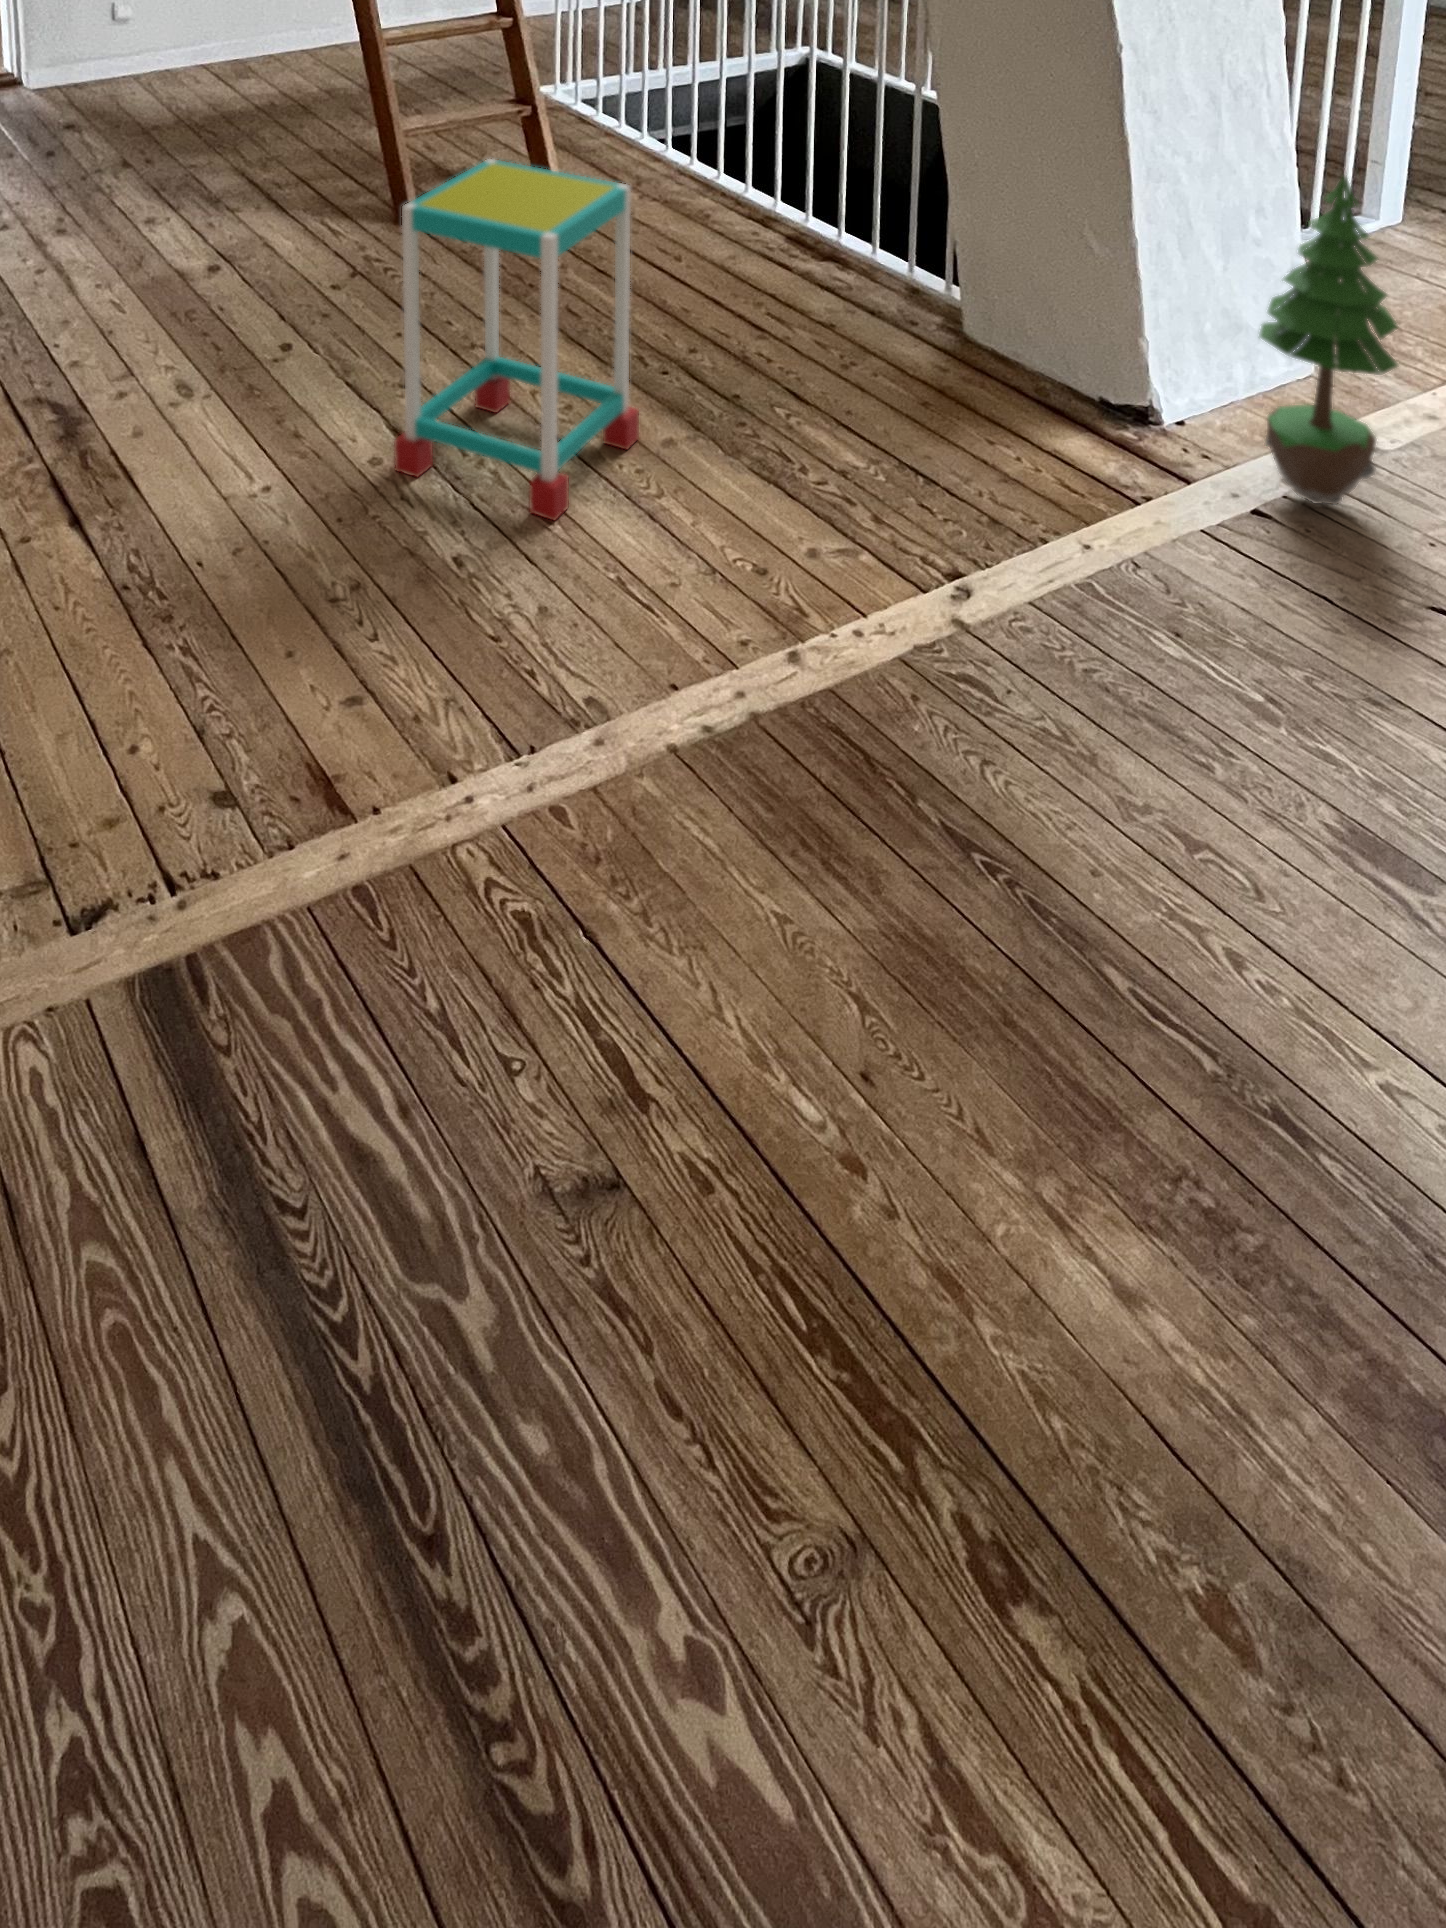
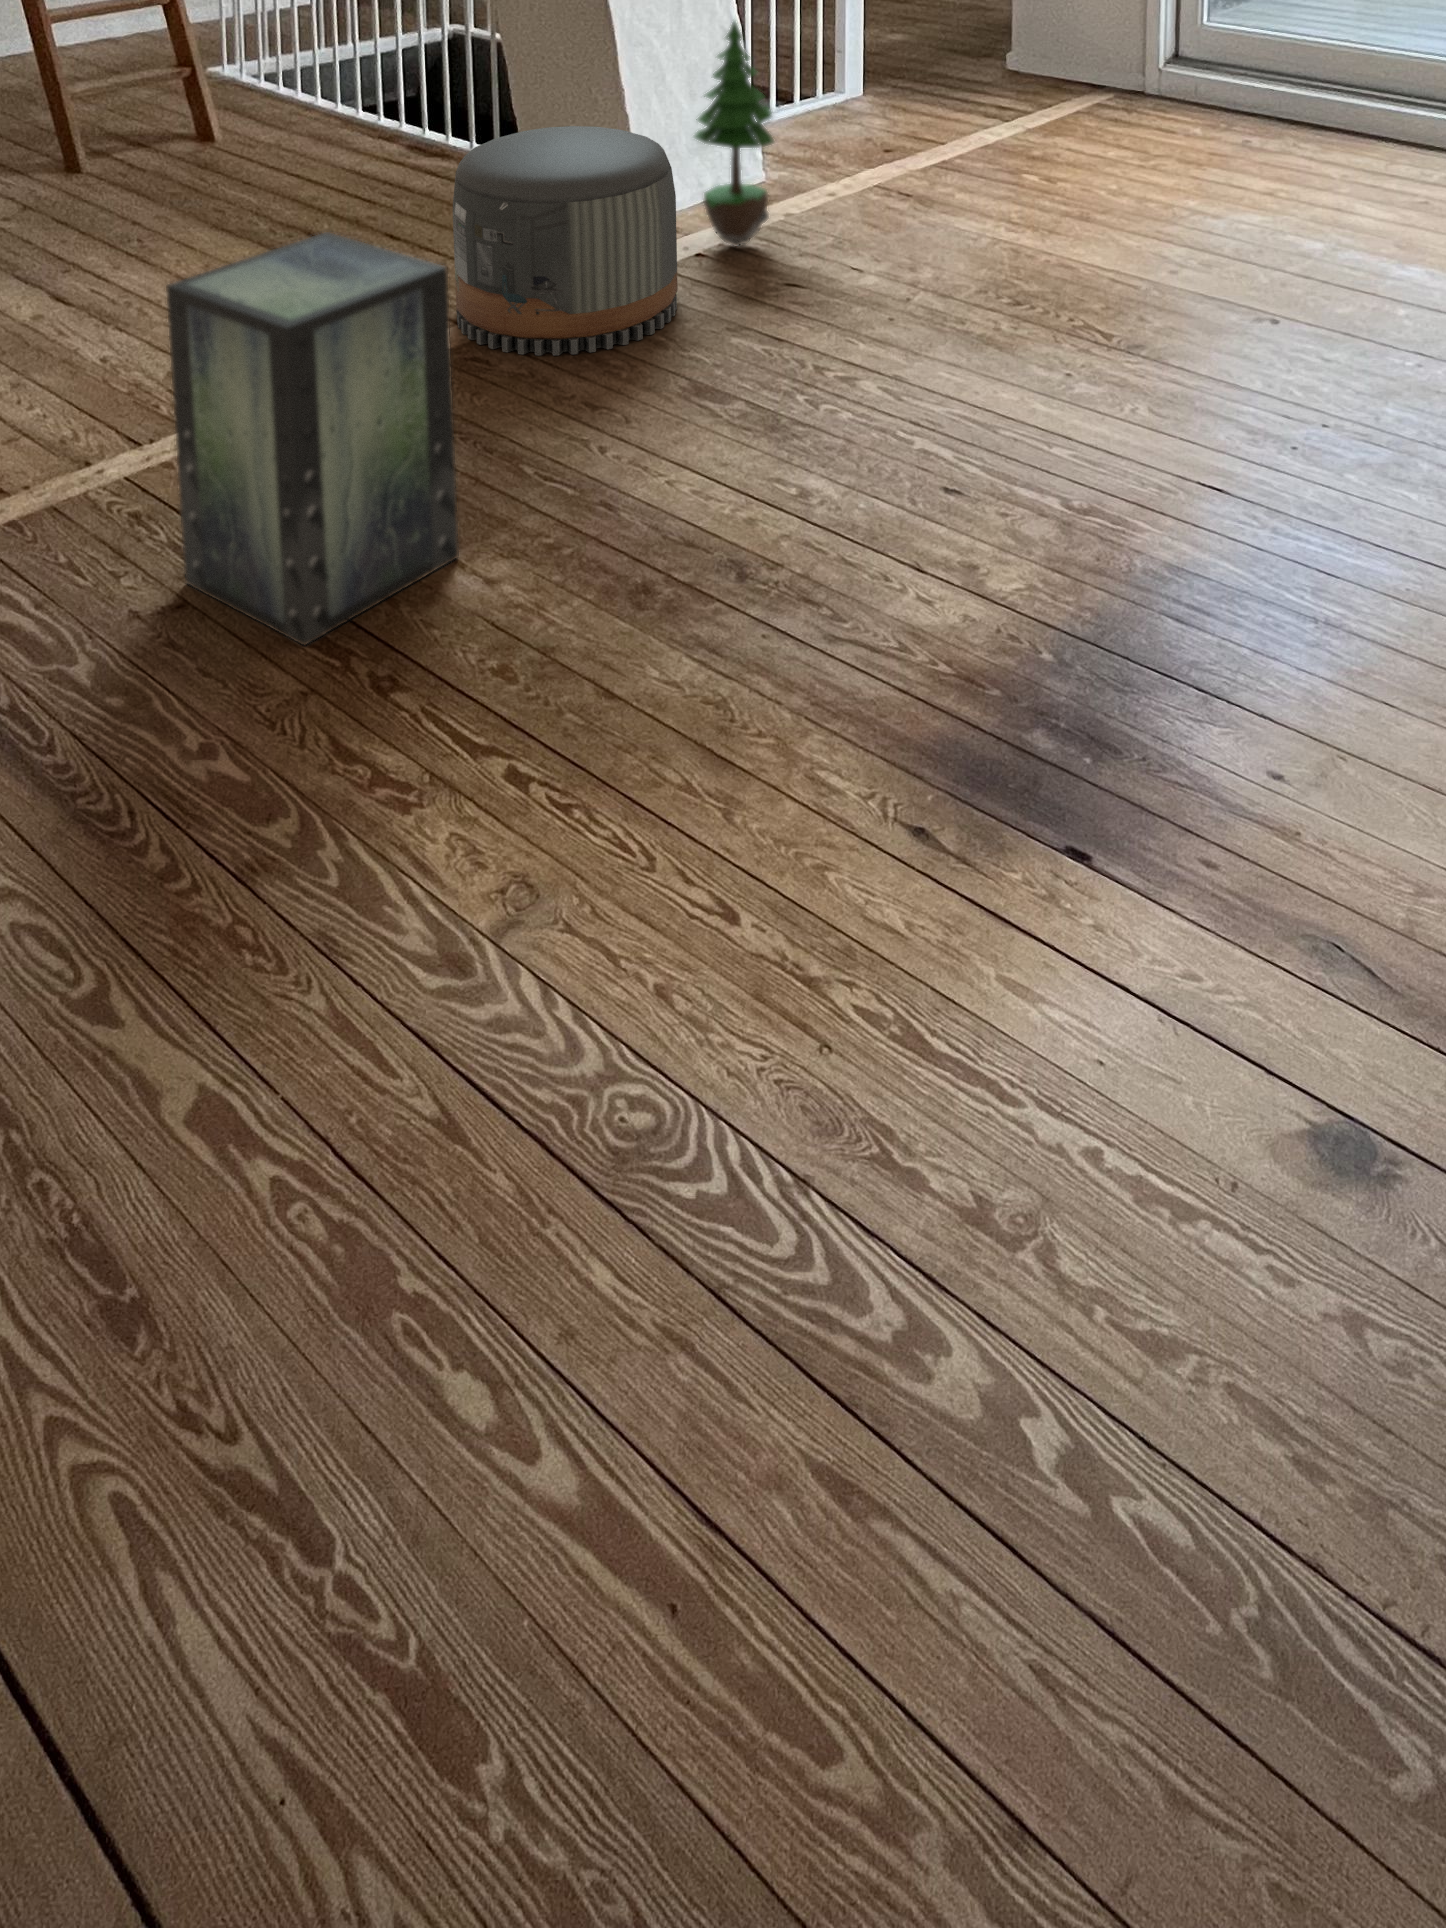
side table: present [394,159,639,520] -> none [49,74,263,327]
pouf: none [920,313,1277,701] -> present [453,126,678,355]
storage box: none [617,584,1093,1398] -> present [166,232,459,645]

